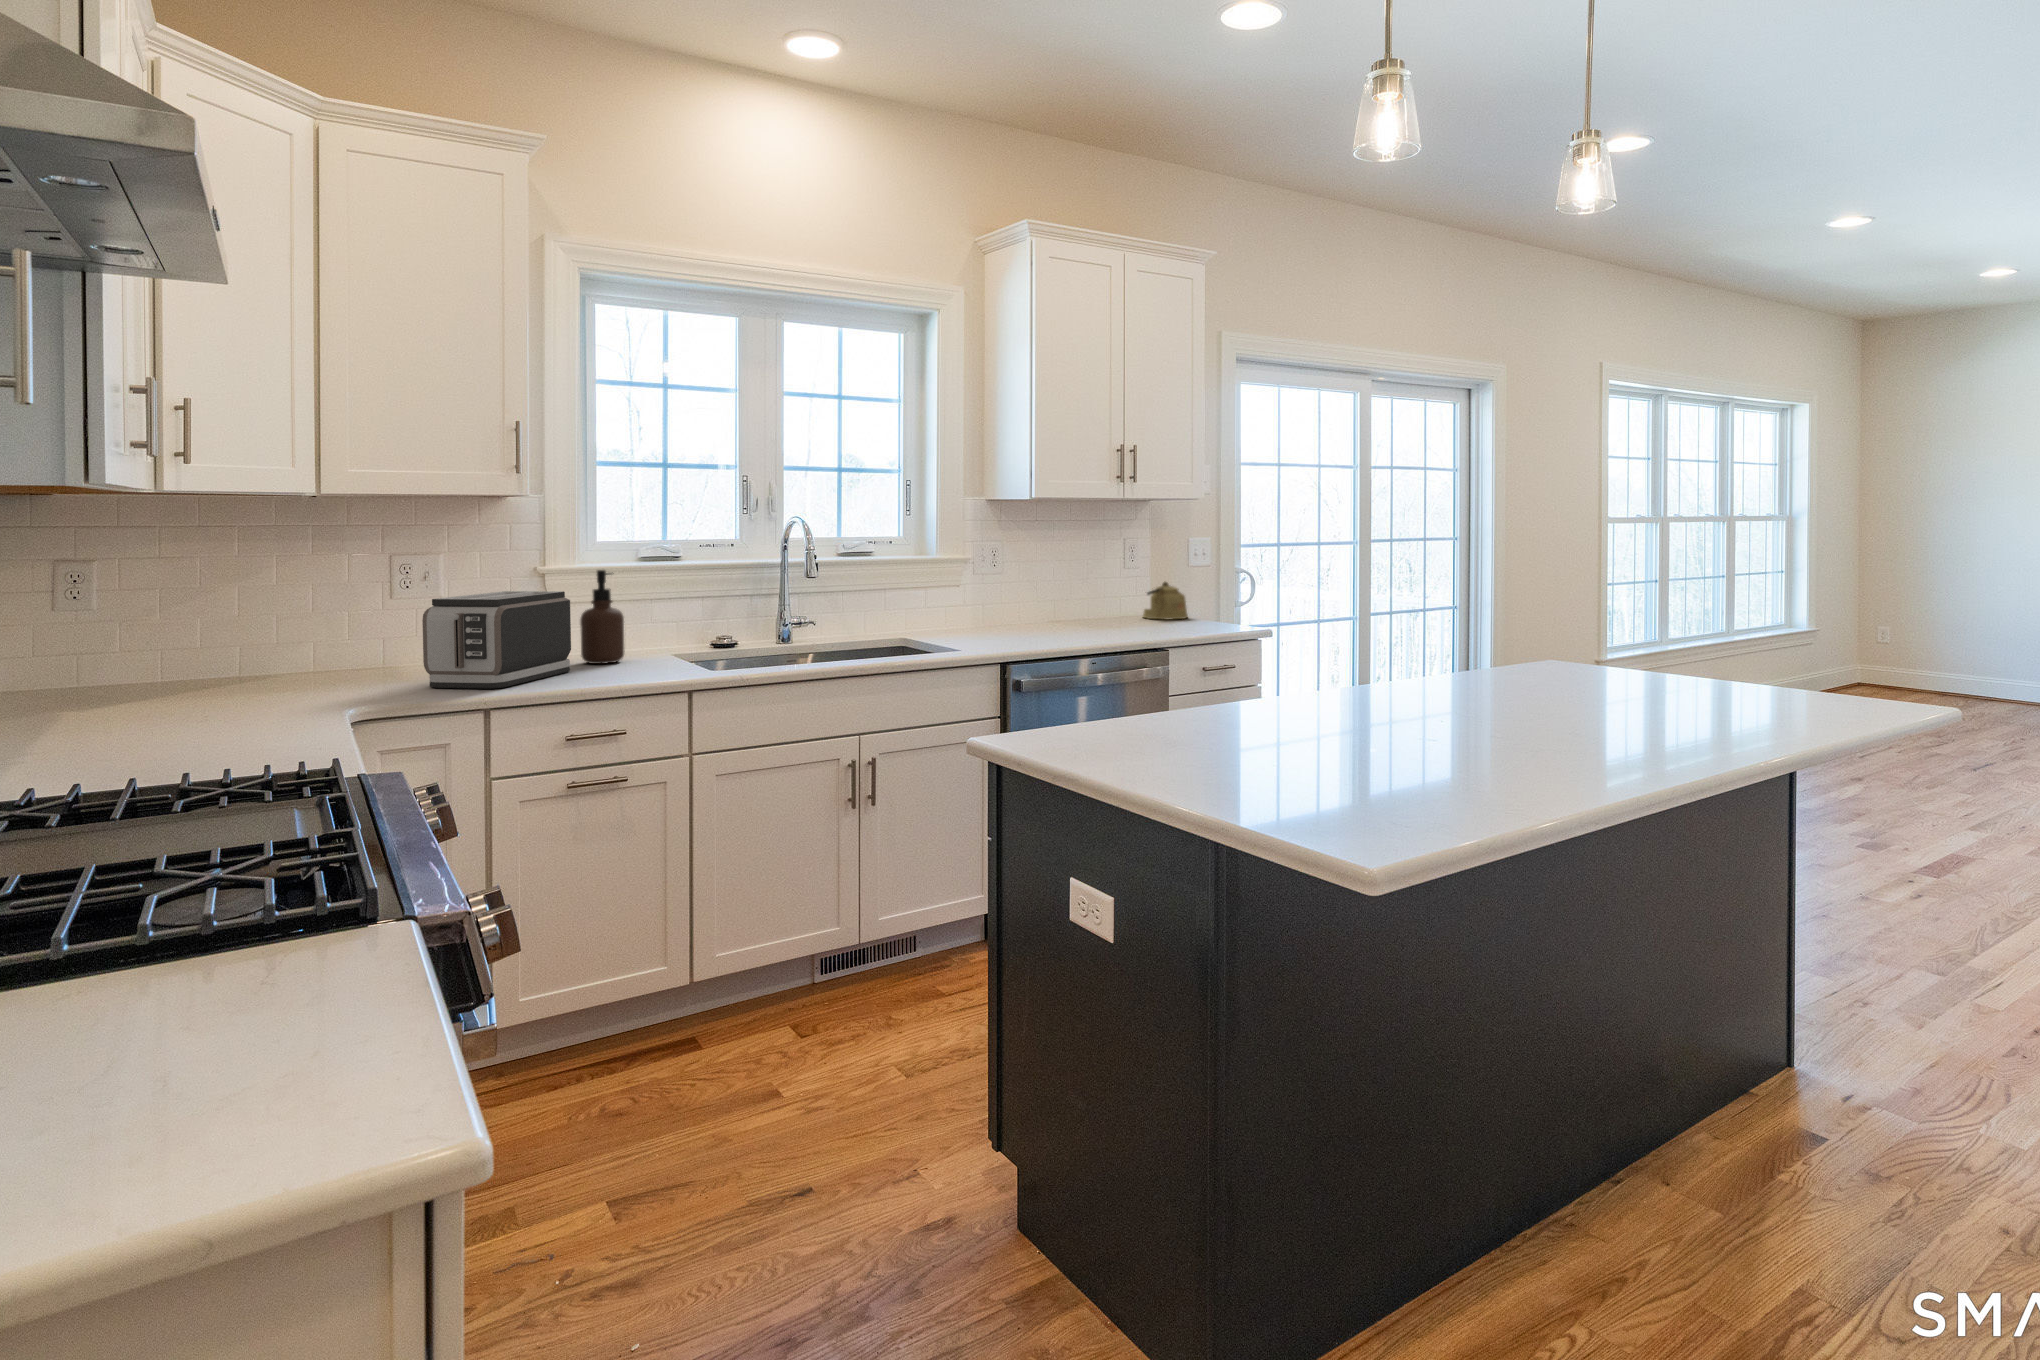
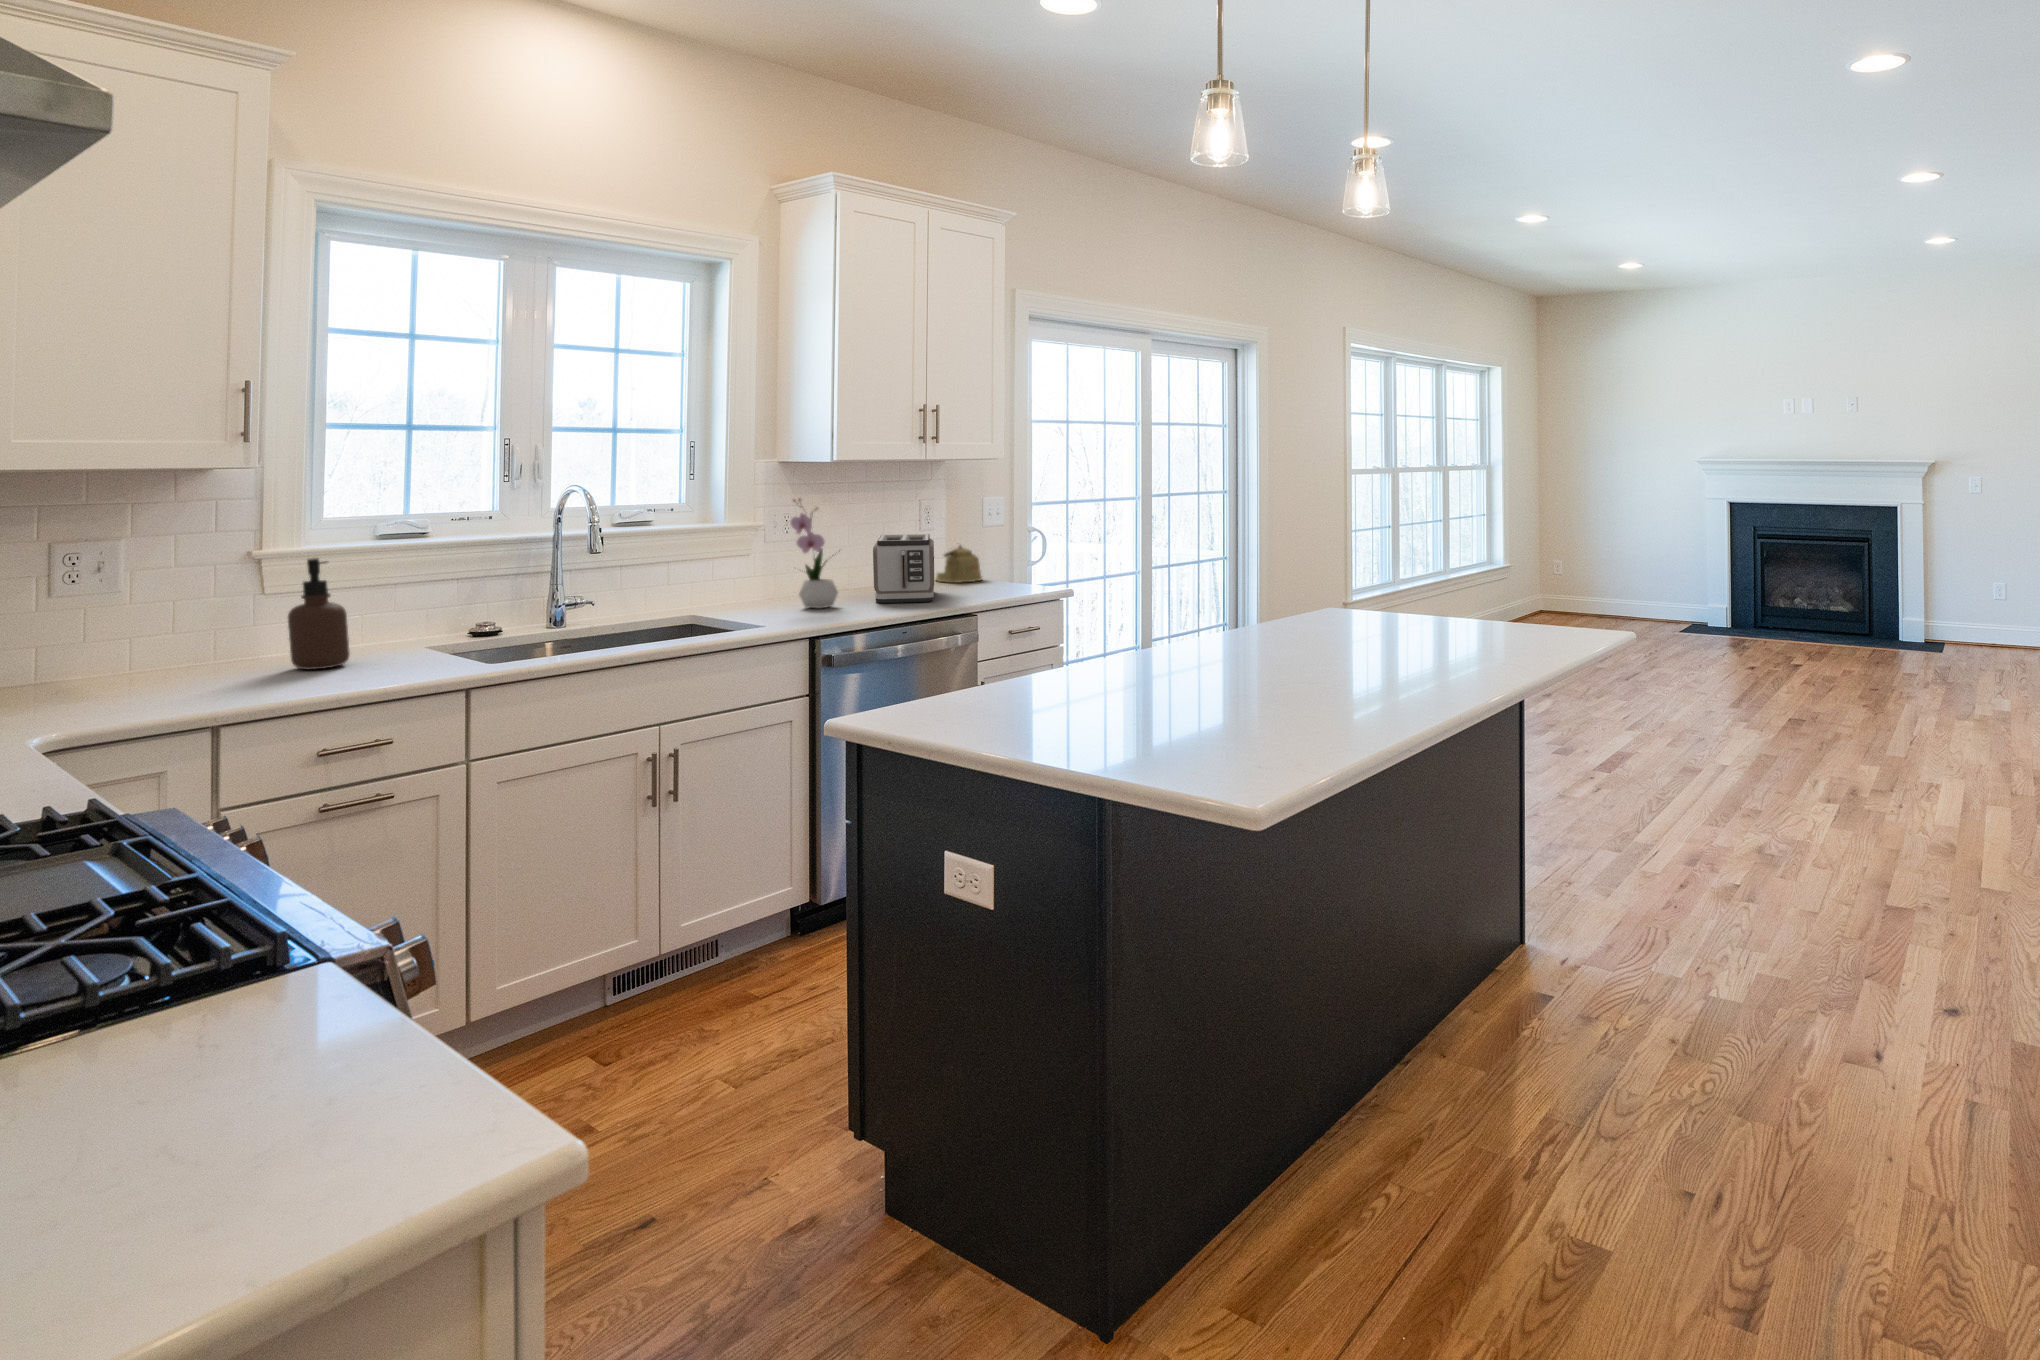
flower arrangement: none [999,530,1046,636] -> present [790,499,838,608]
toaster: present [422,591,571,689] -> present [873,534,934,603]

